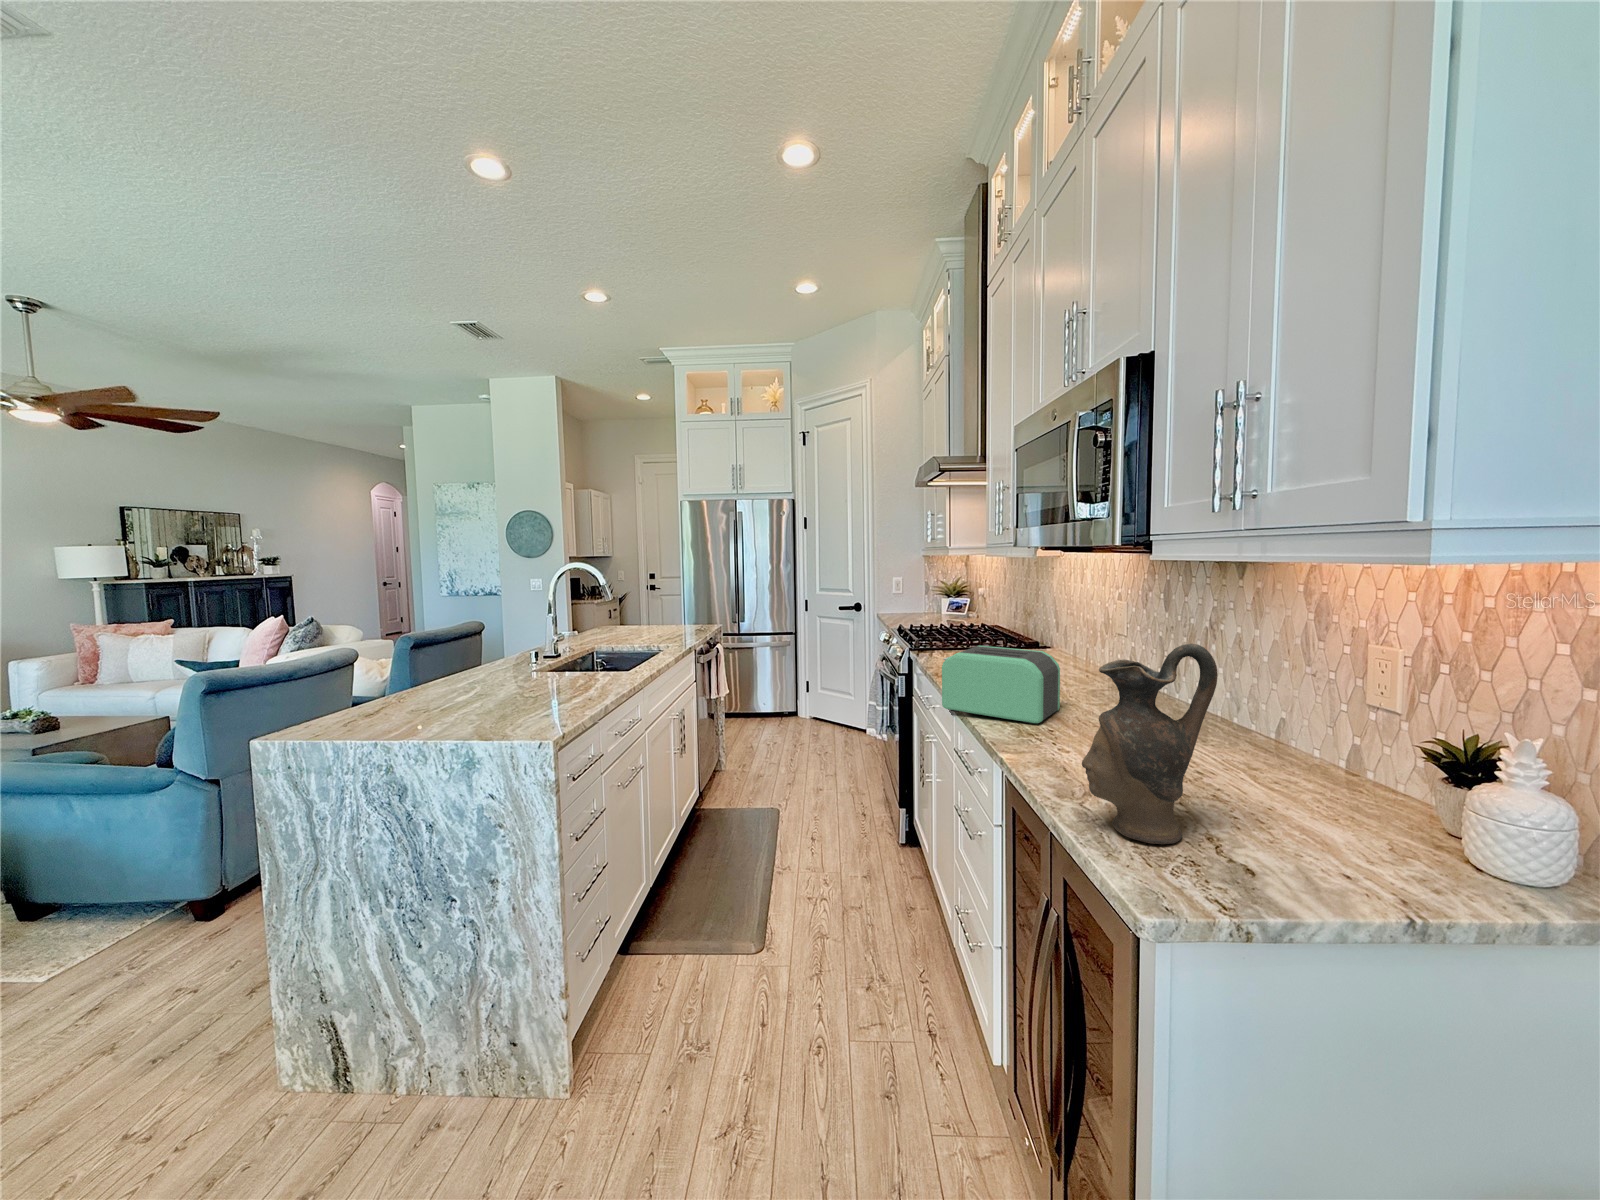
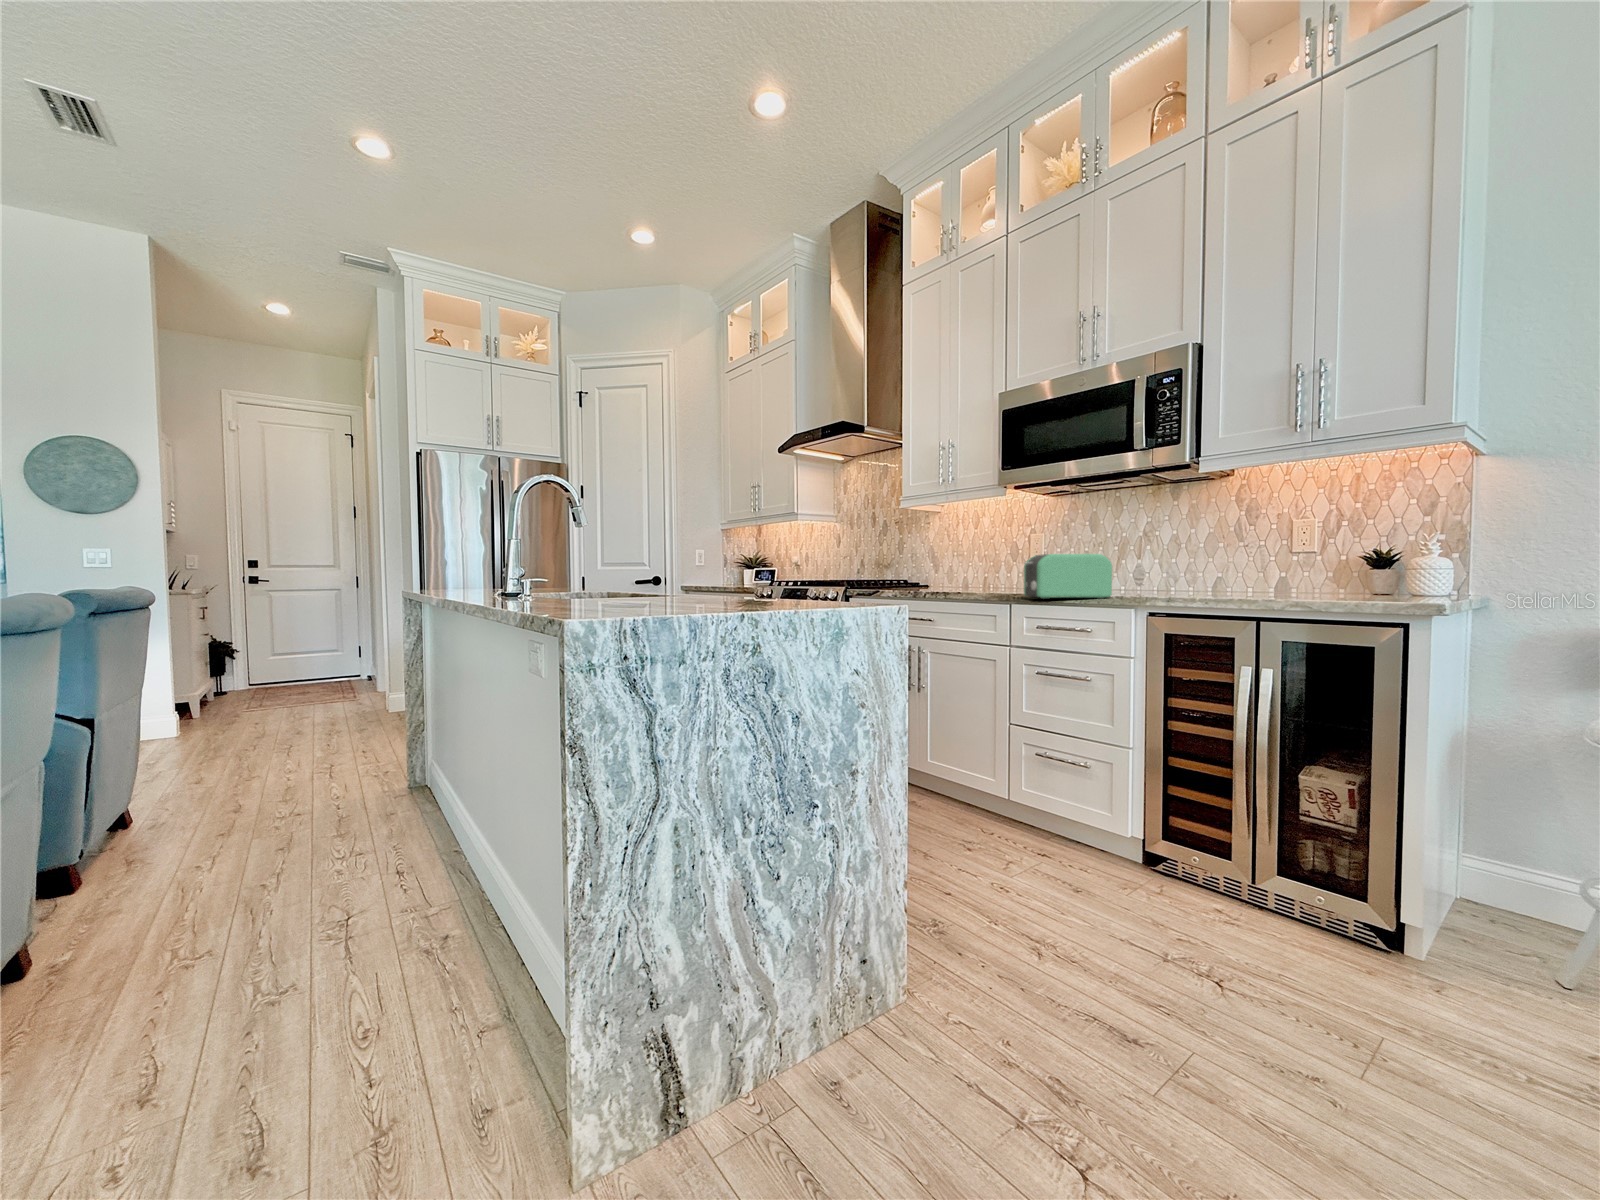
ceramic pitcher: present [1082,644,1218,844] -> none [1275,499,1331,603]

